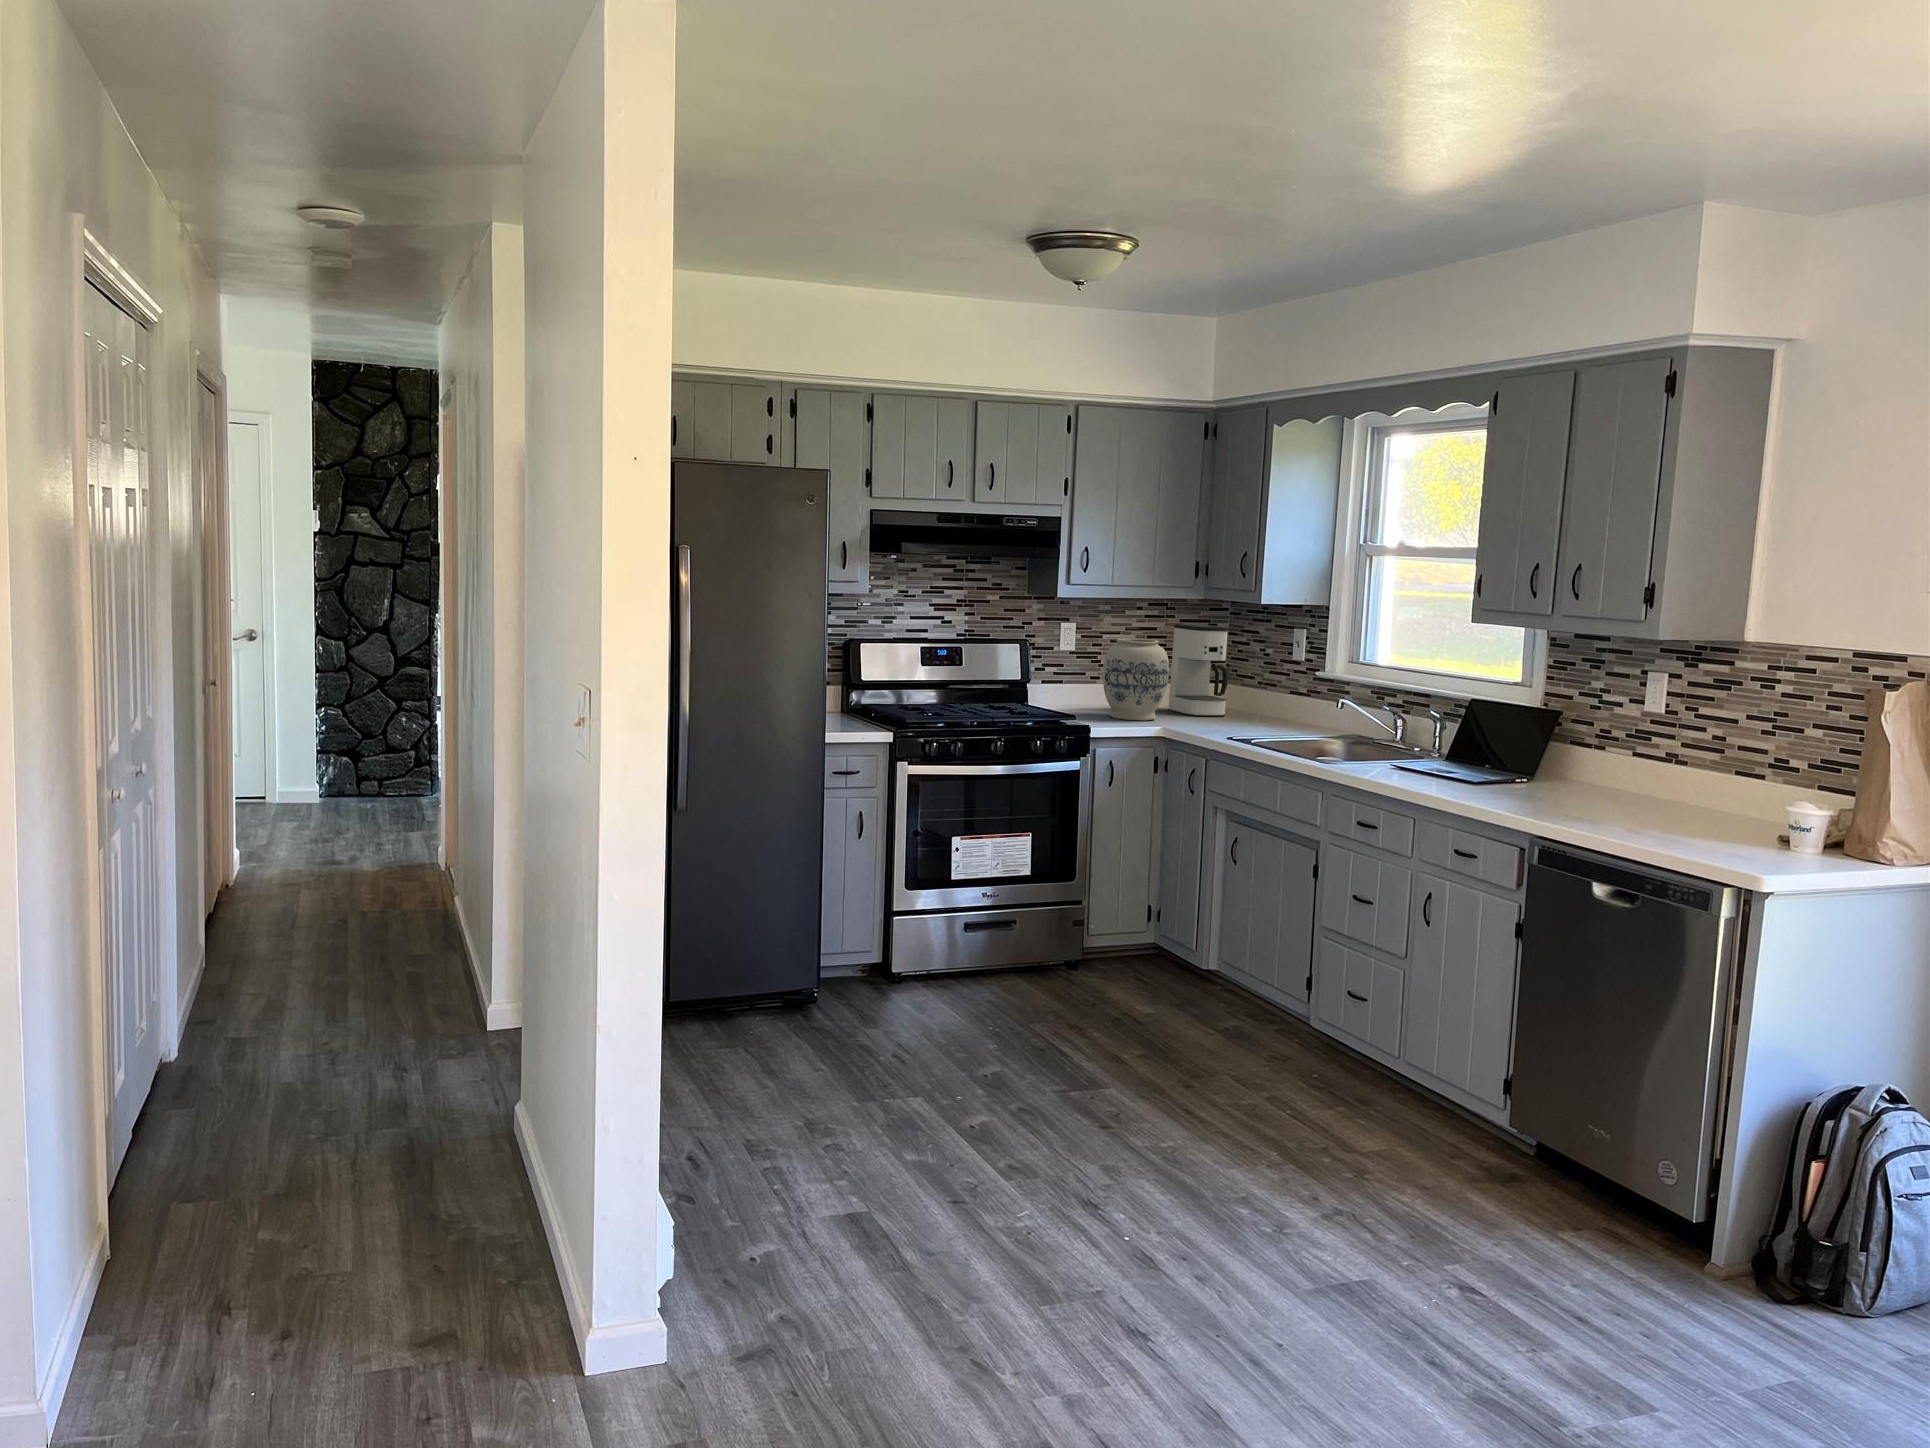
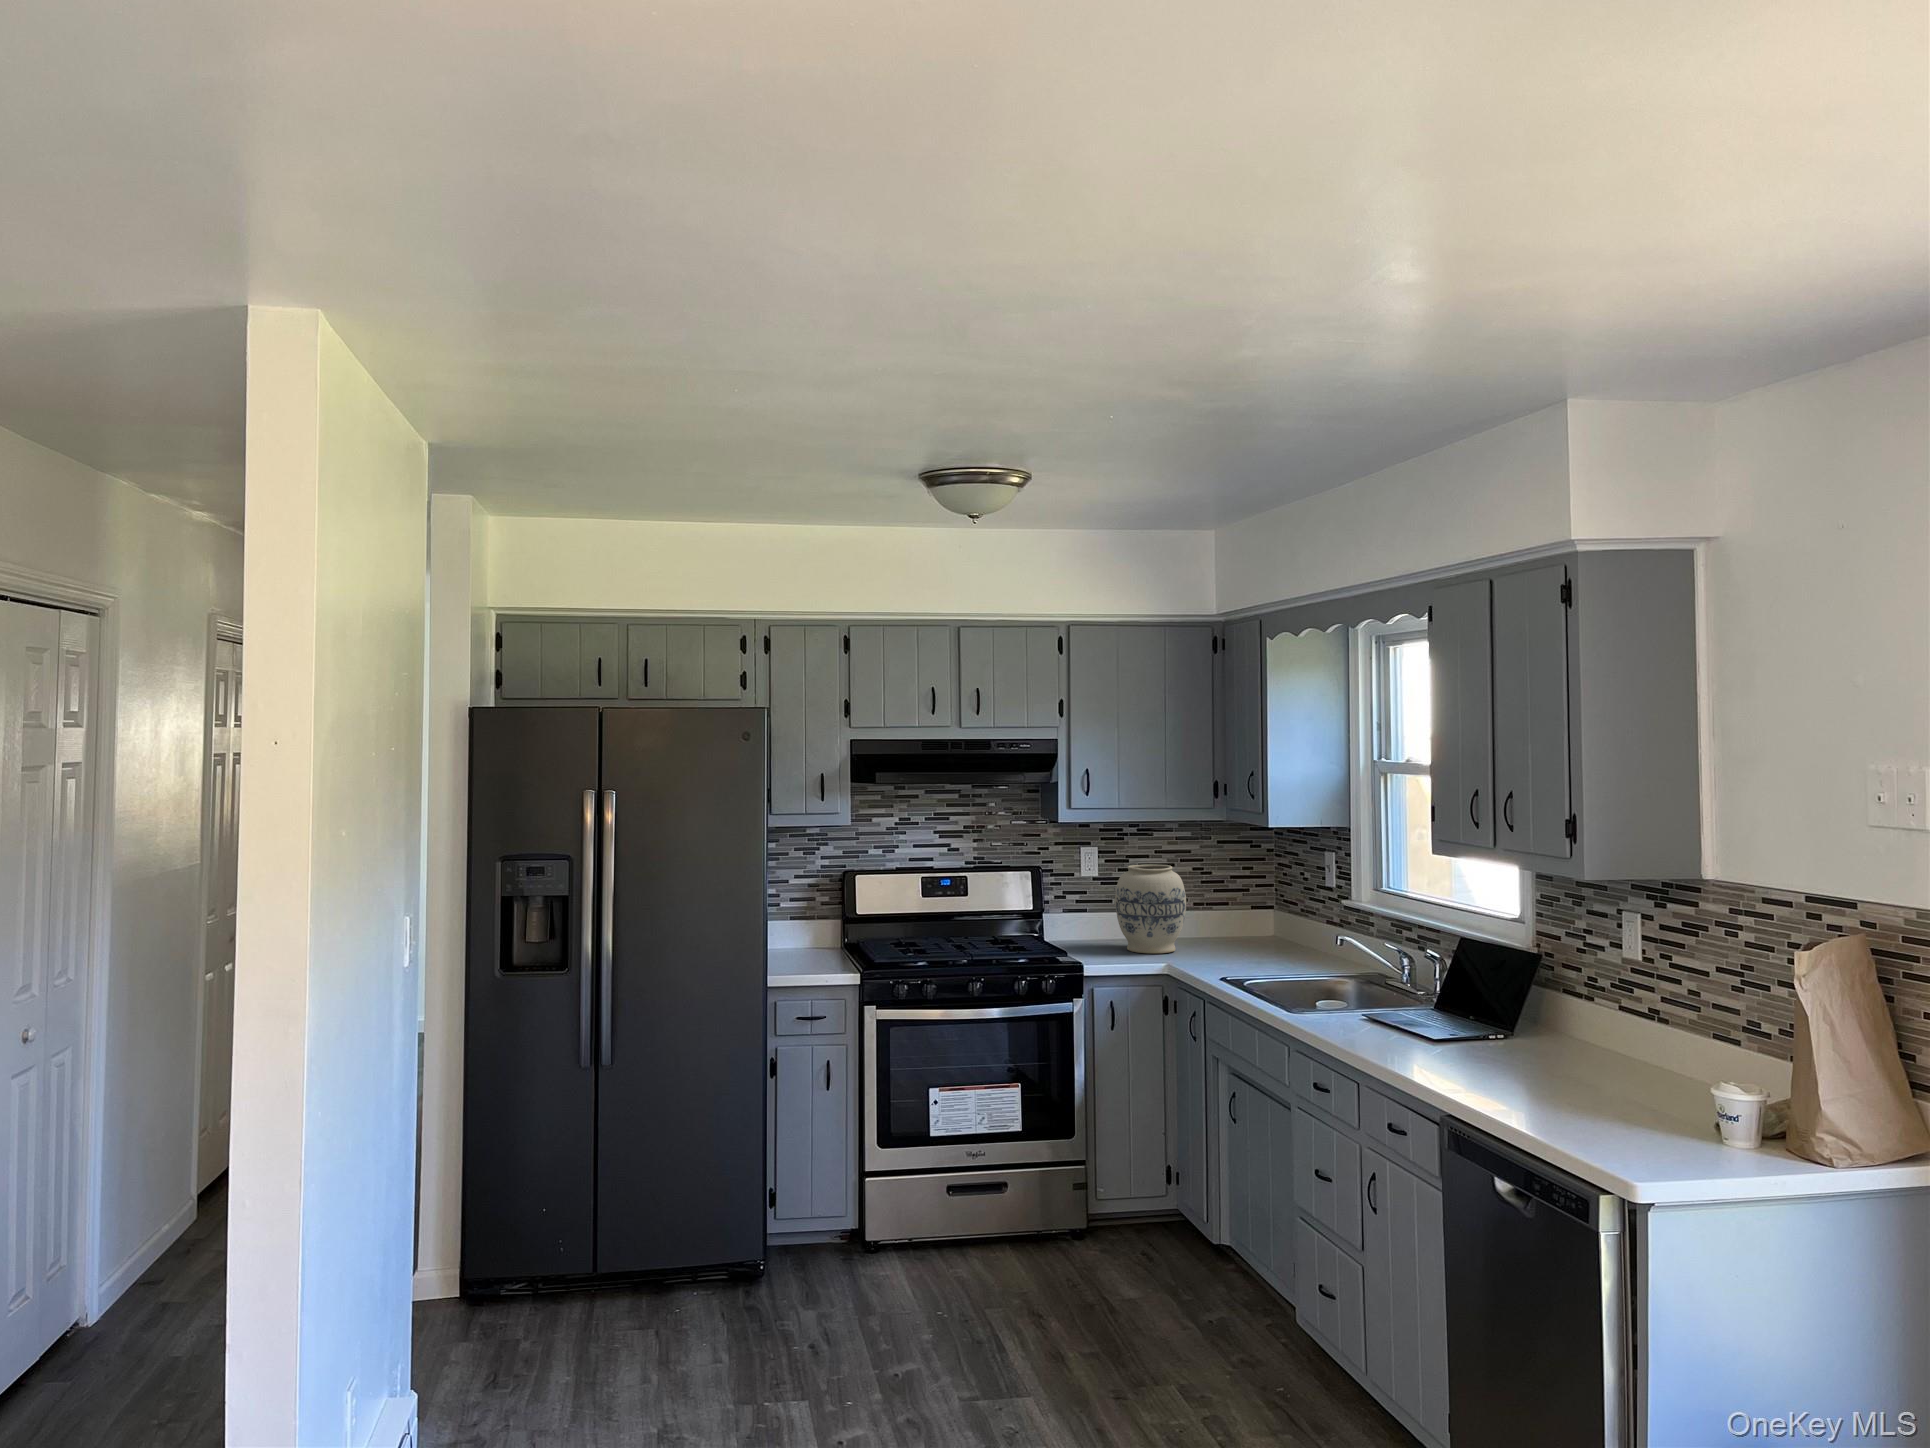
coffee maker: present [1168,624,1228,716] -> none [1207,845,1269,946]

